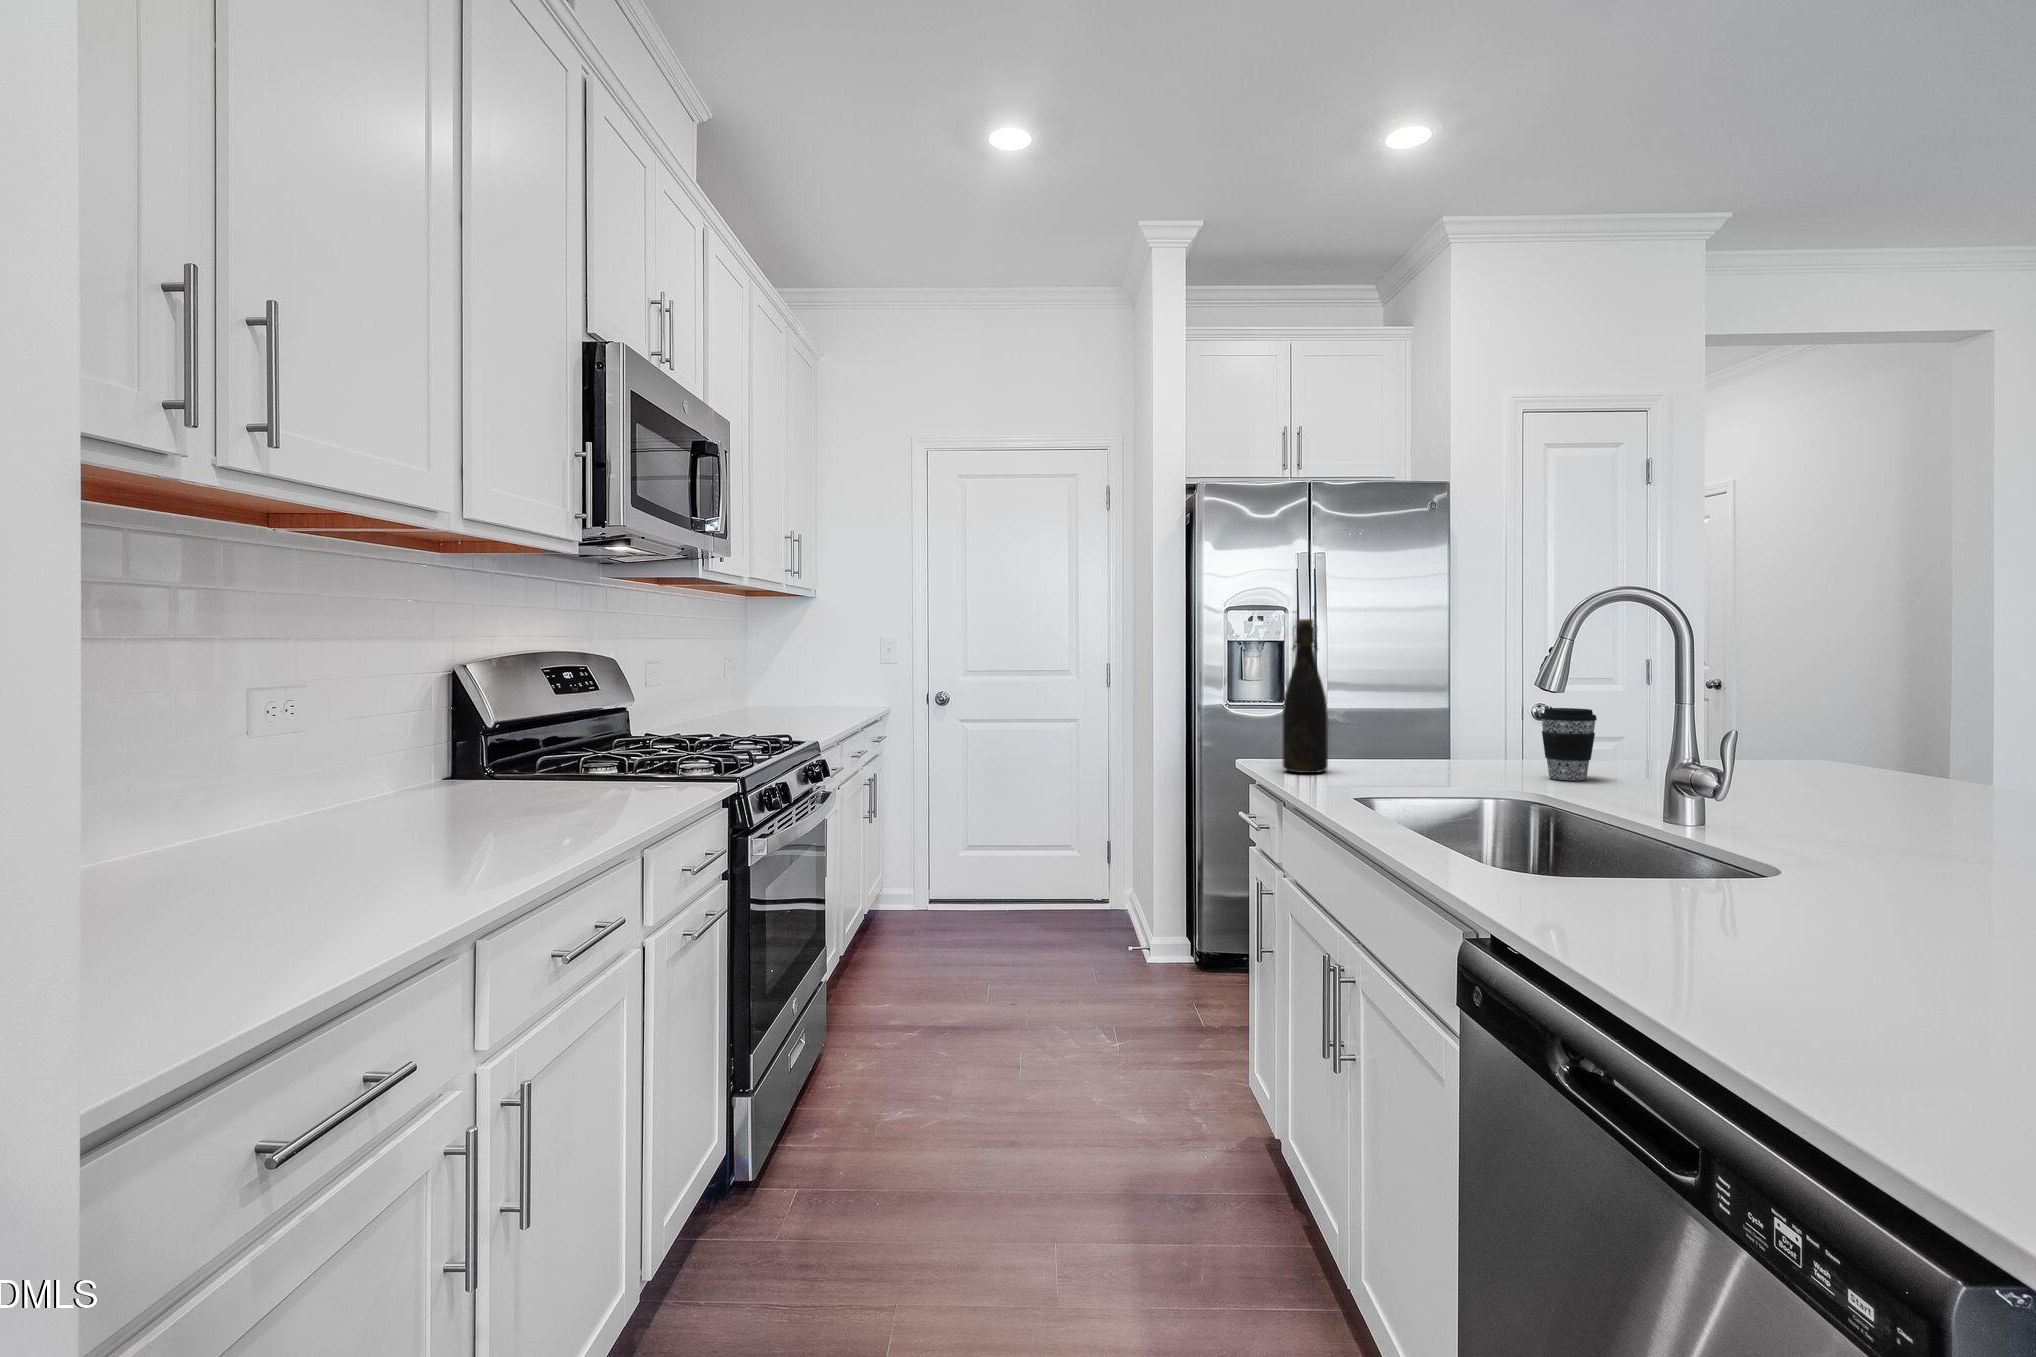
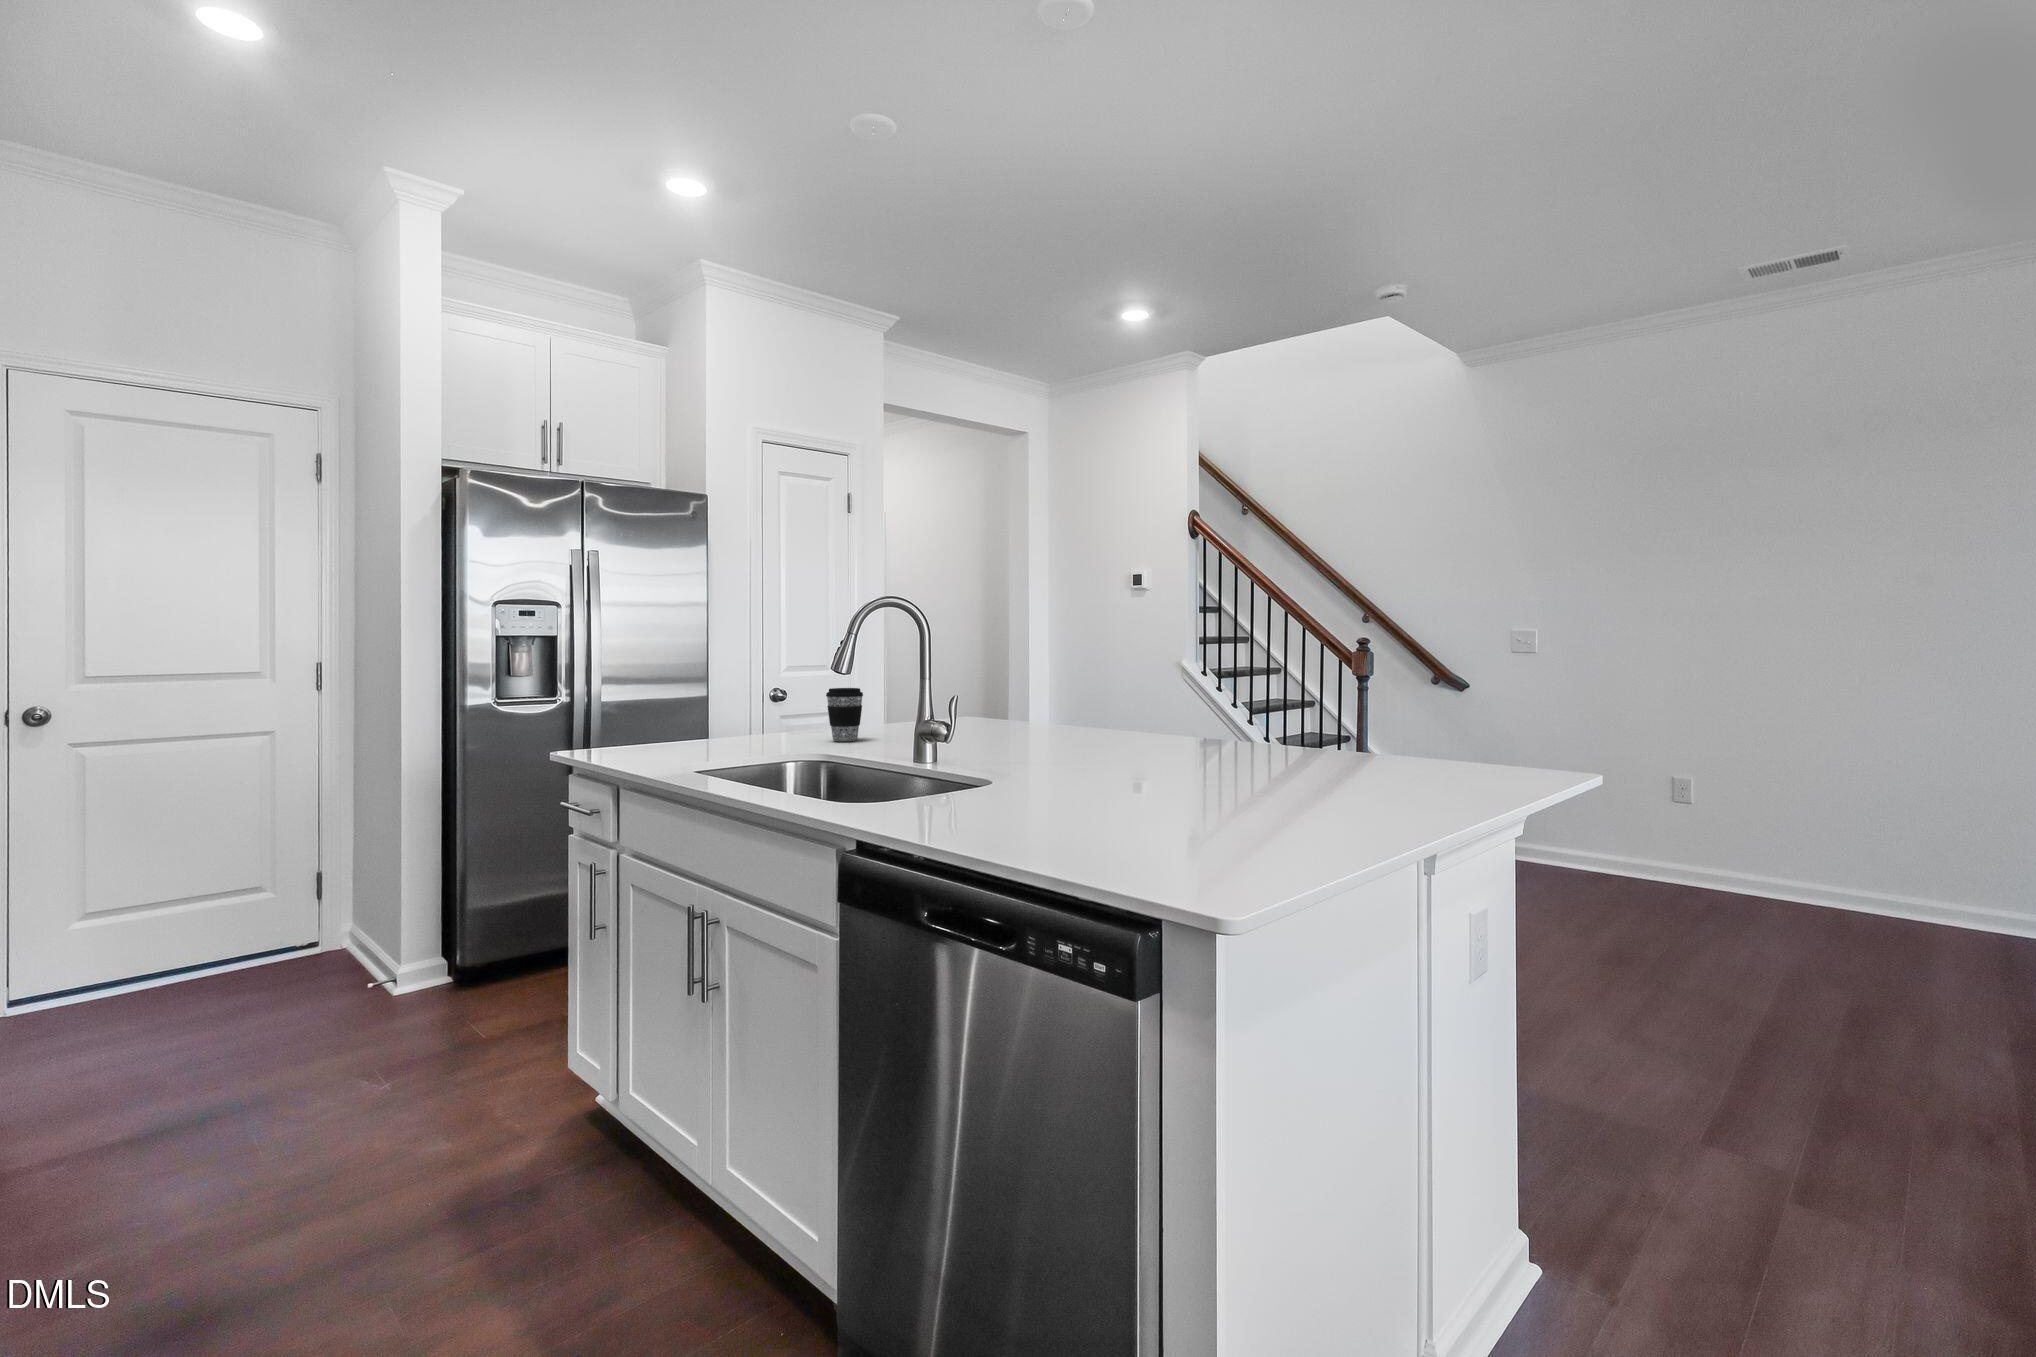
bottle: present [1283,619,1328,773] -> none [622,616,663,754]

